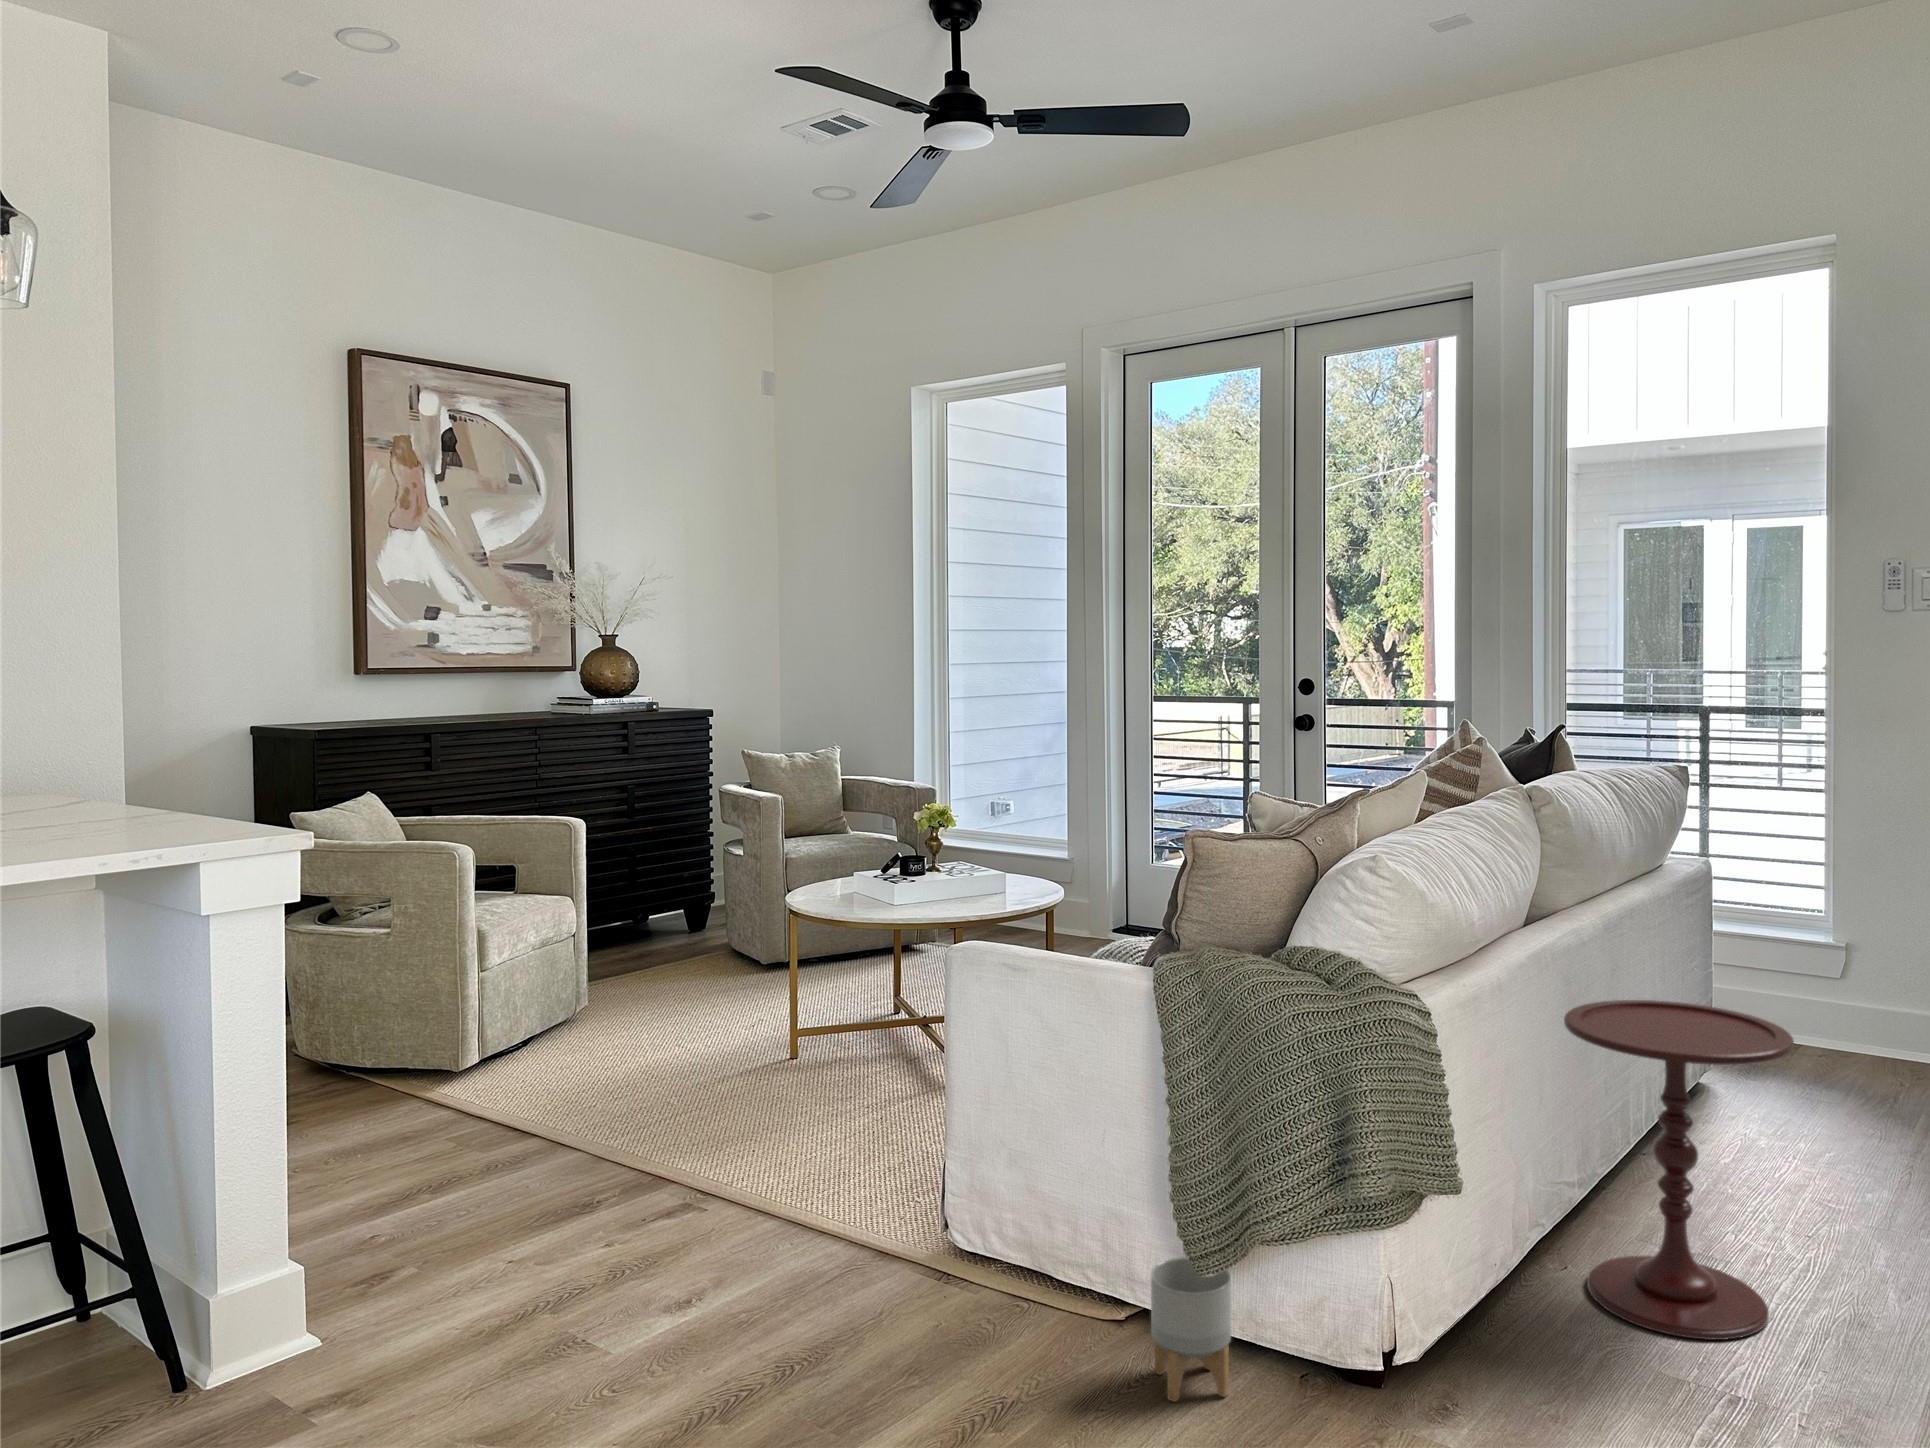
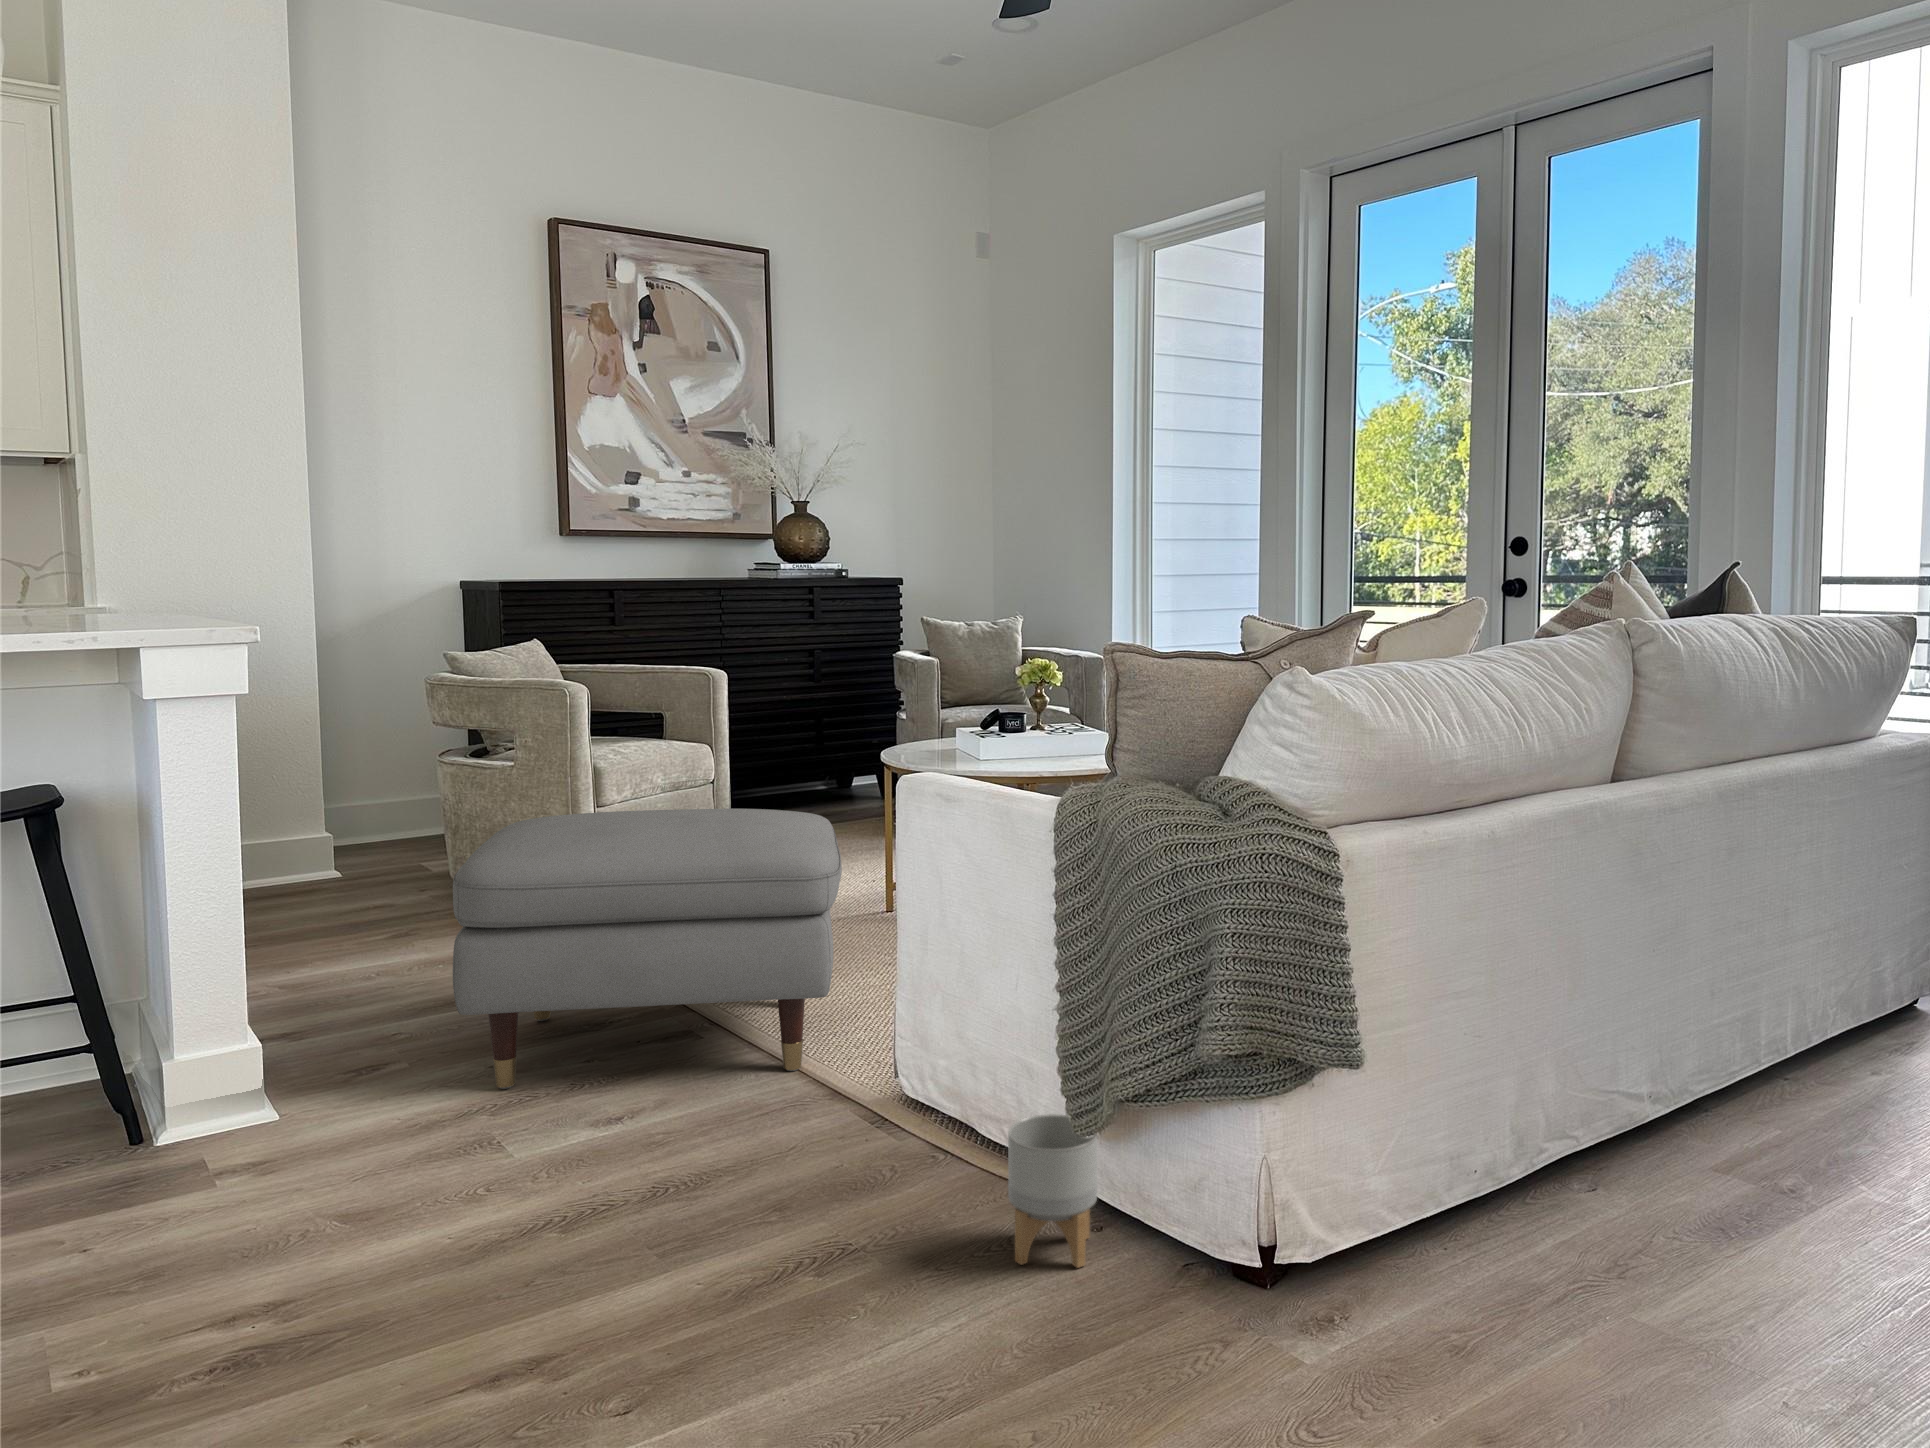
ottoman: none [474,975,868,1292] -> present [453,808,842,1089]
side table: present [1564,1000,1794,1340] -> none [1572,880,1863,1295]

